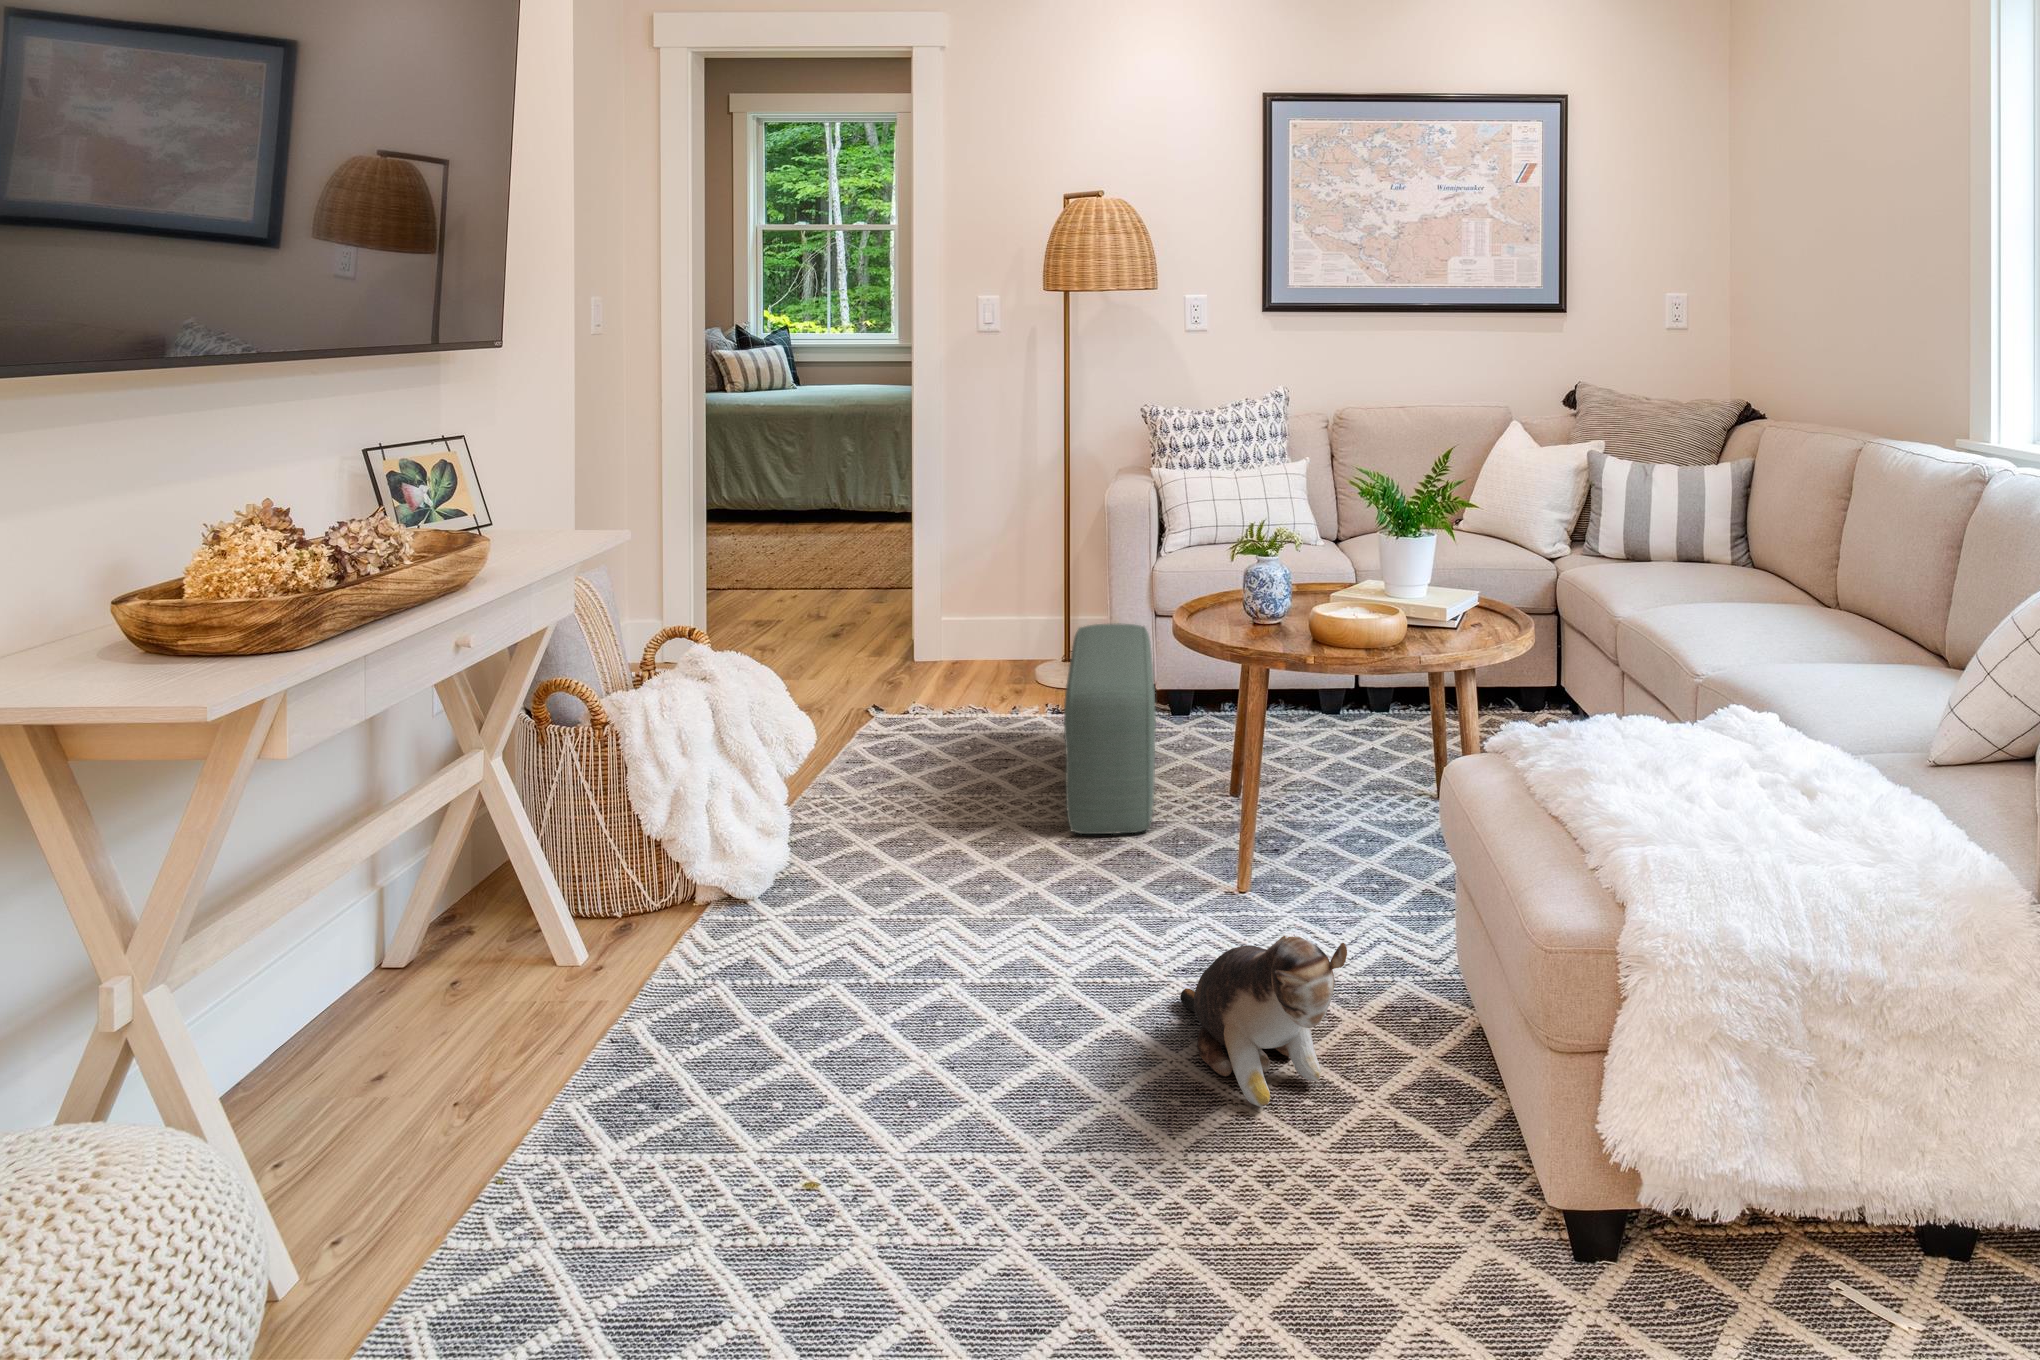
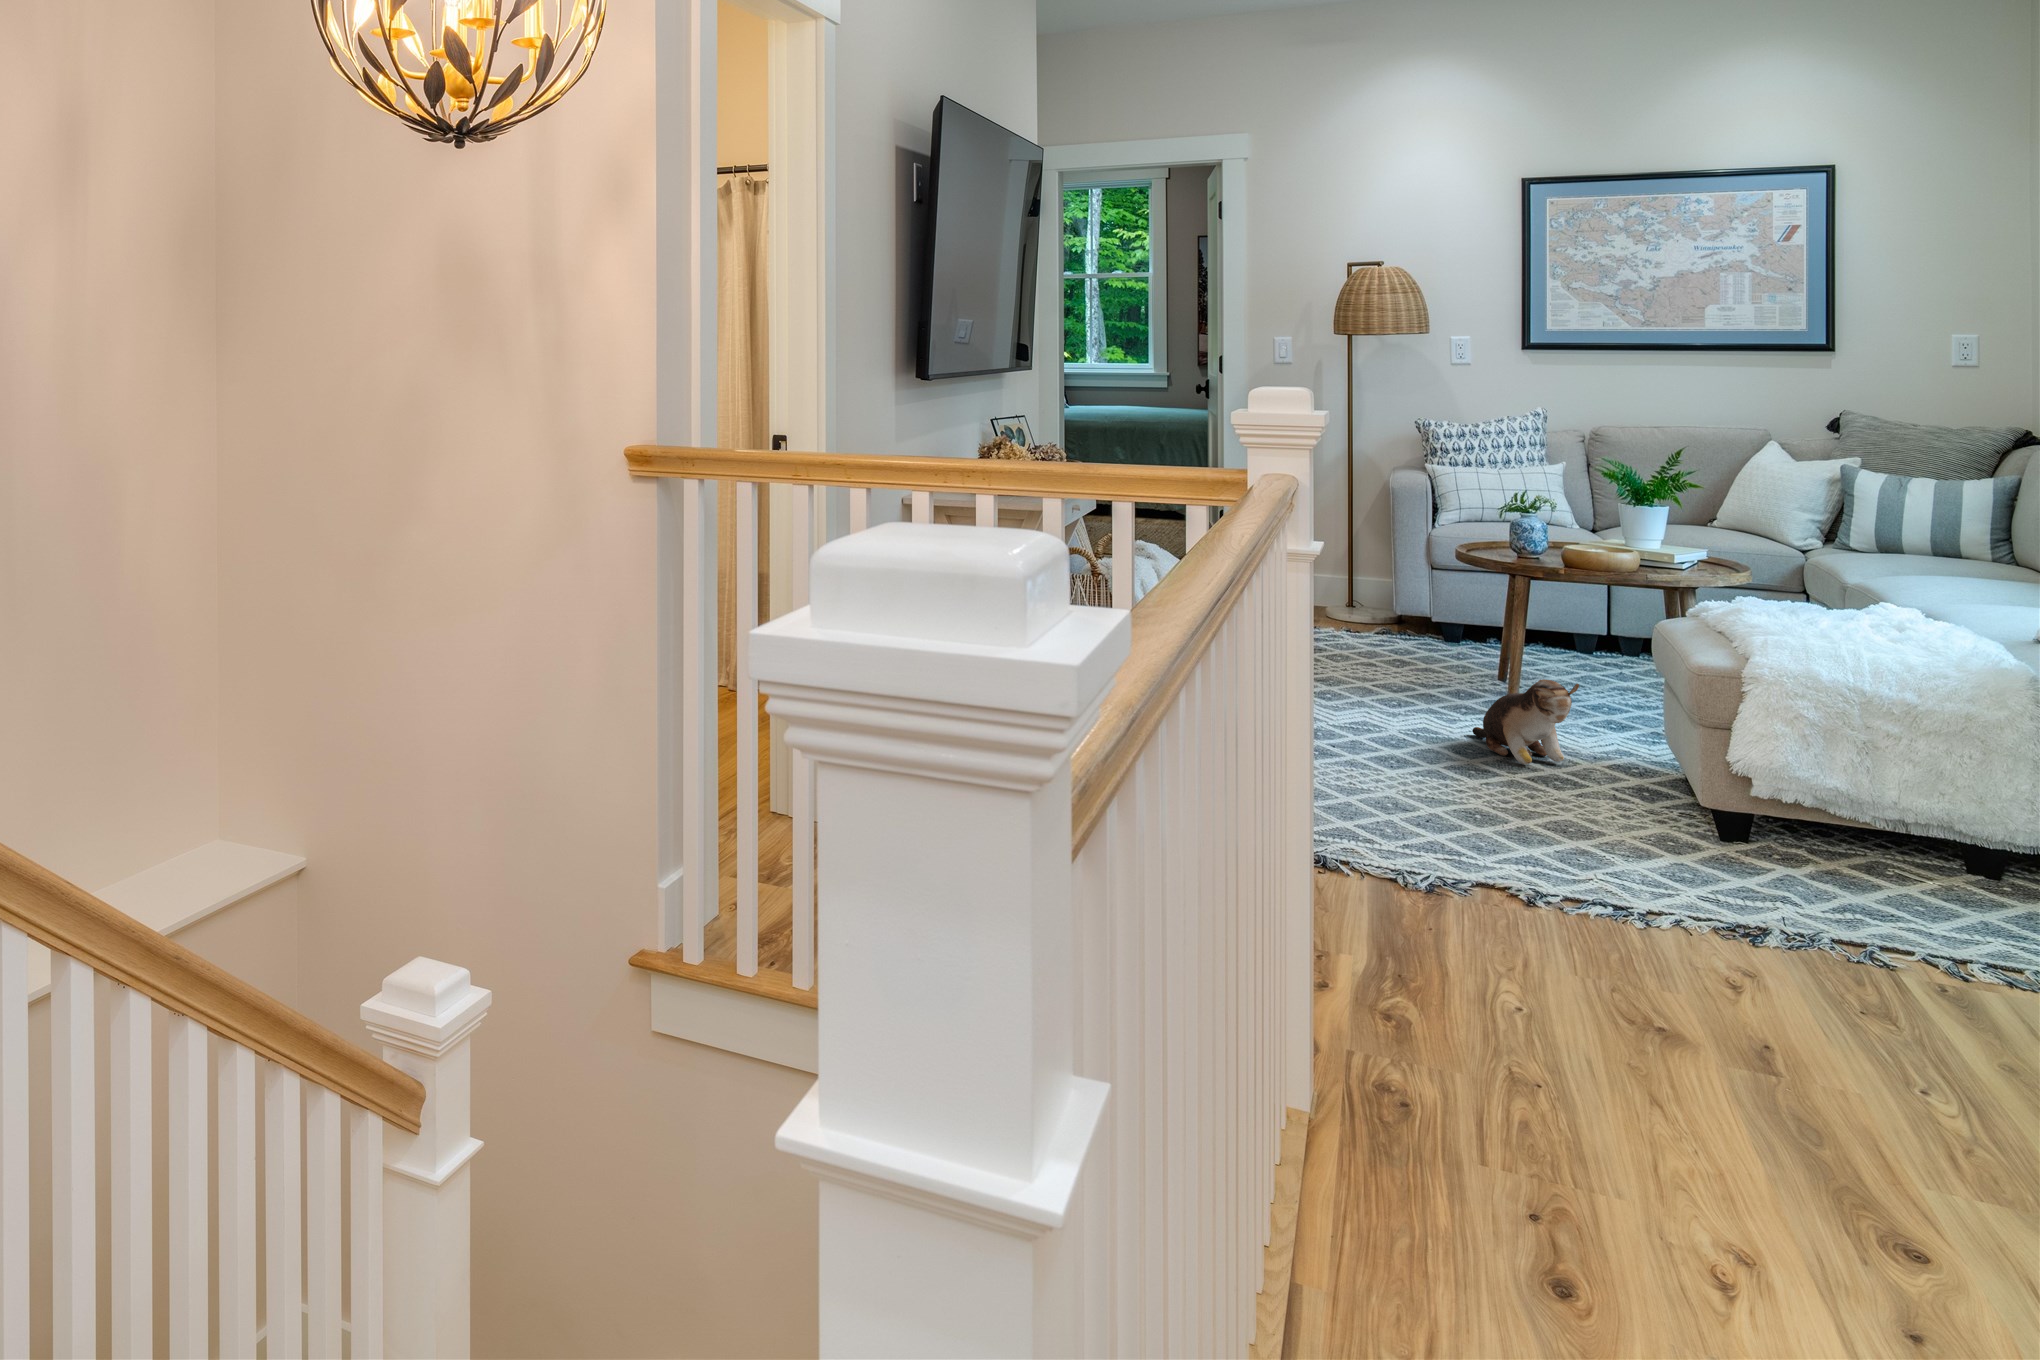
pouf: present [1064,623,1156,834] -> none [1372,563,1442,680]

